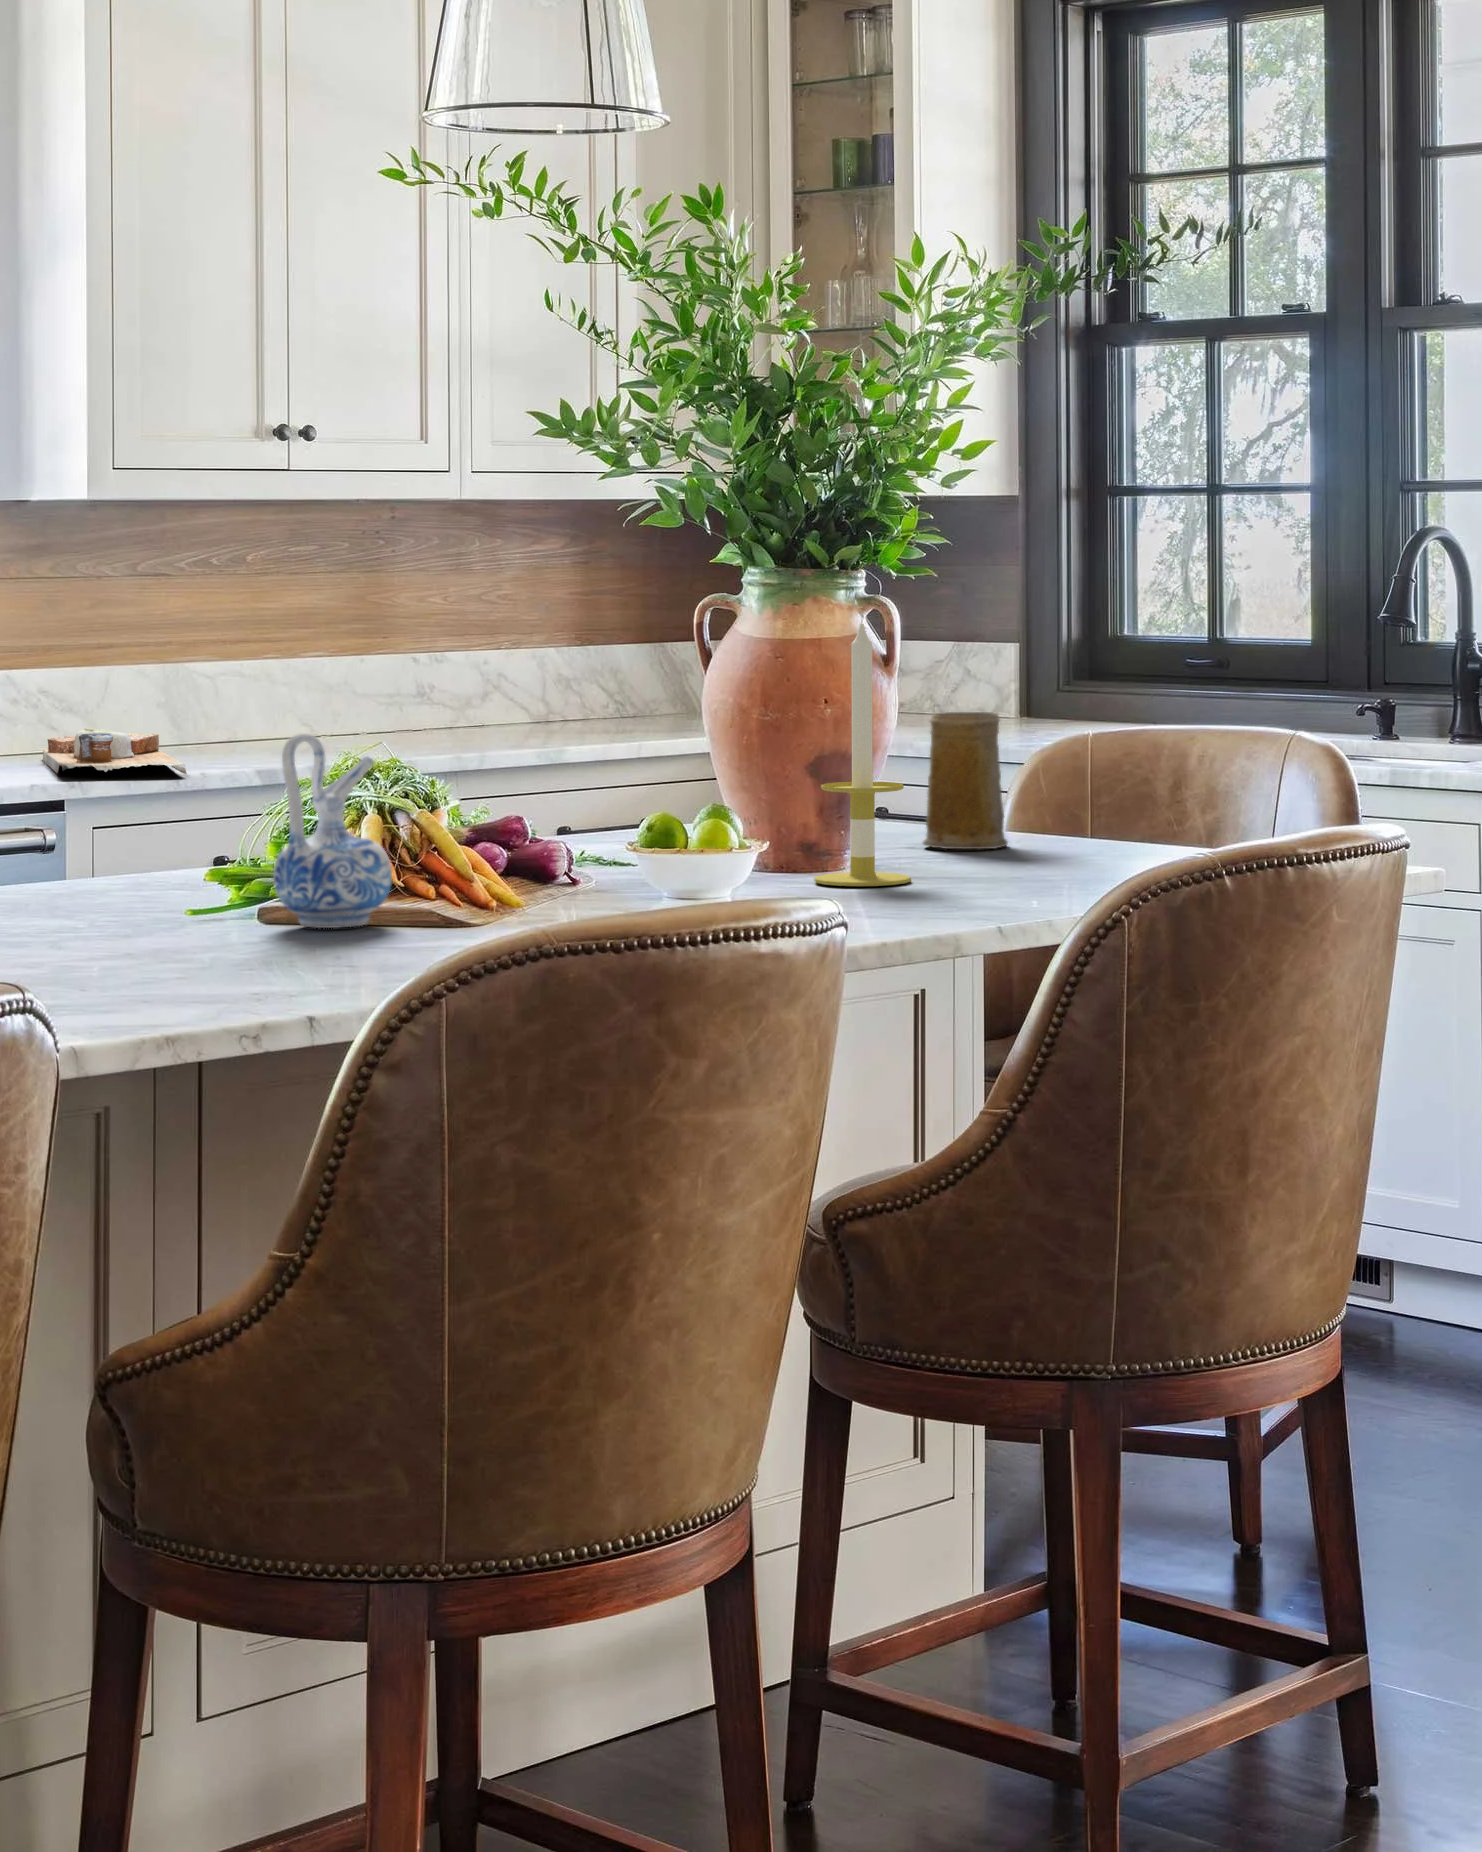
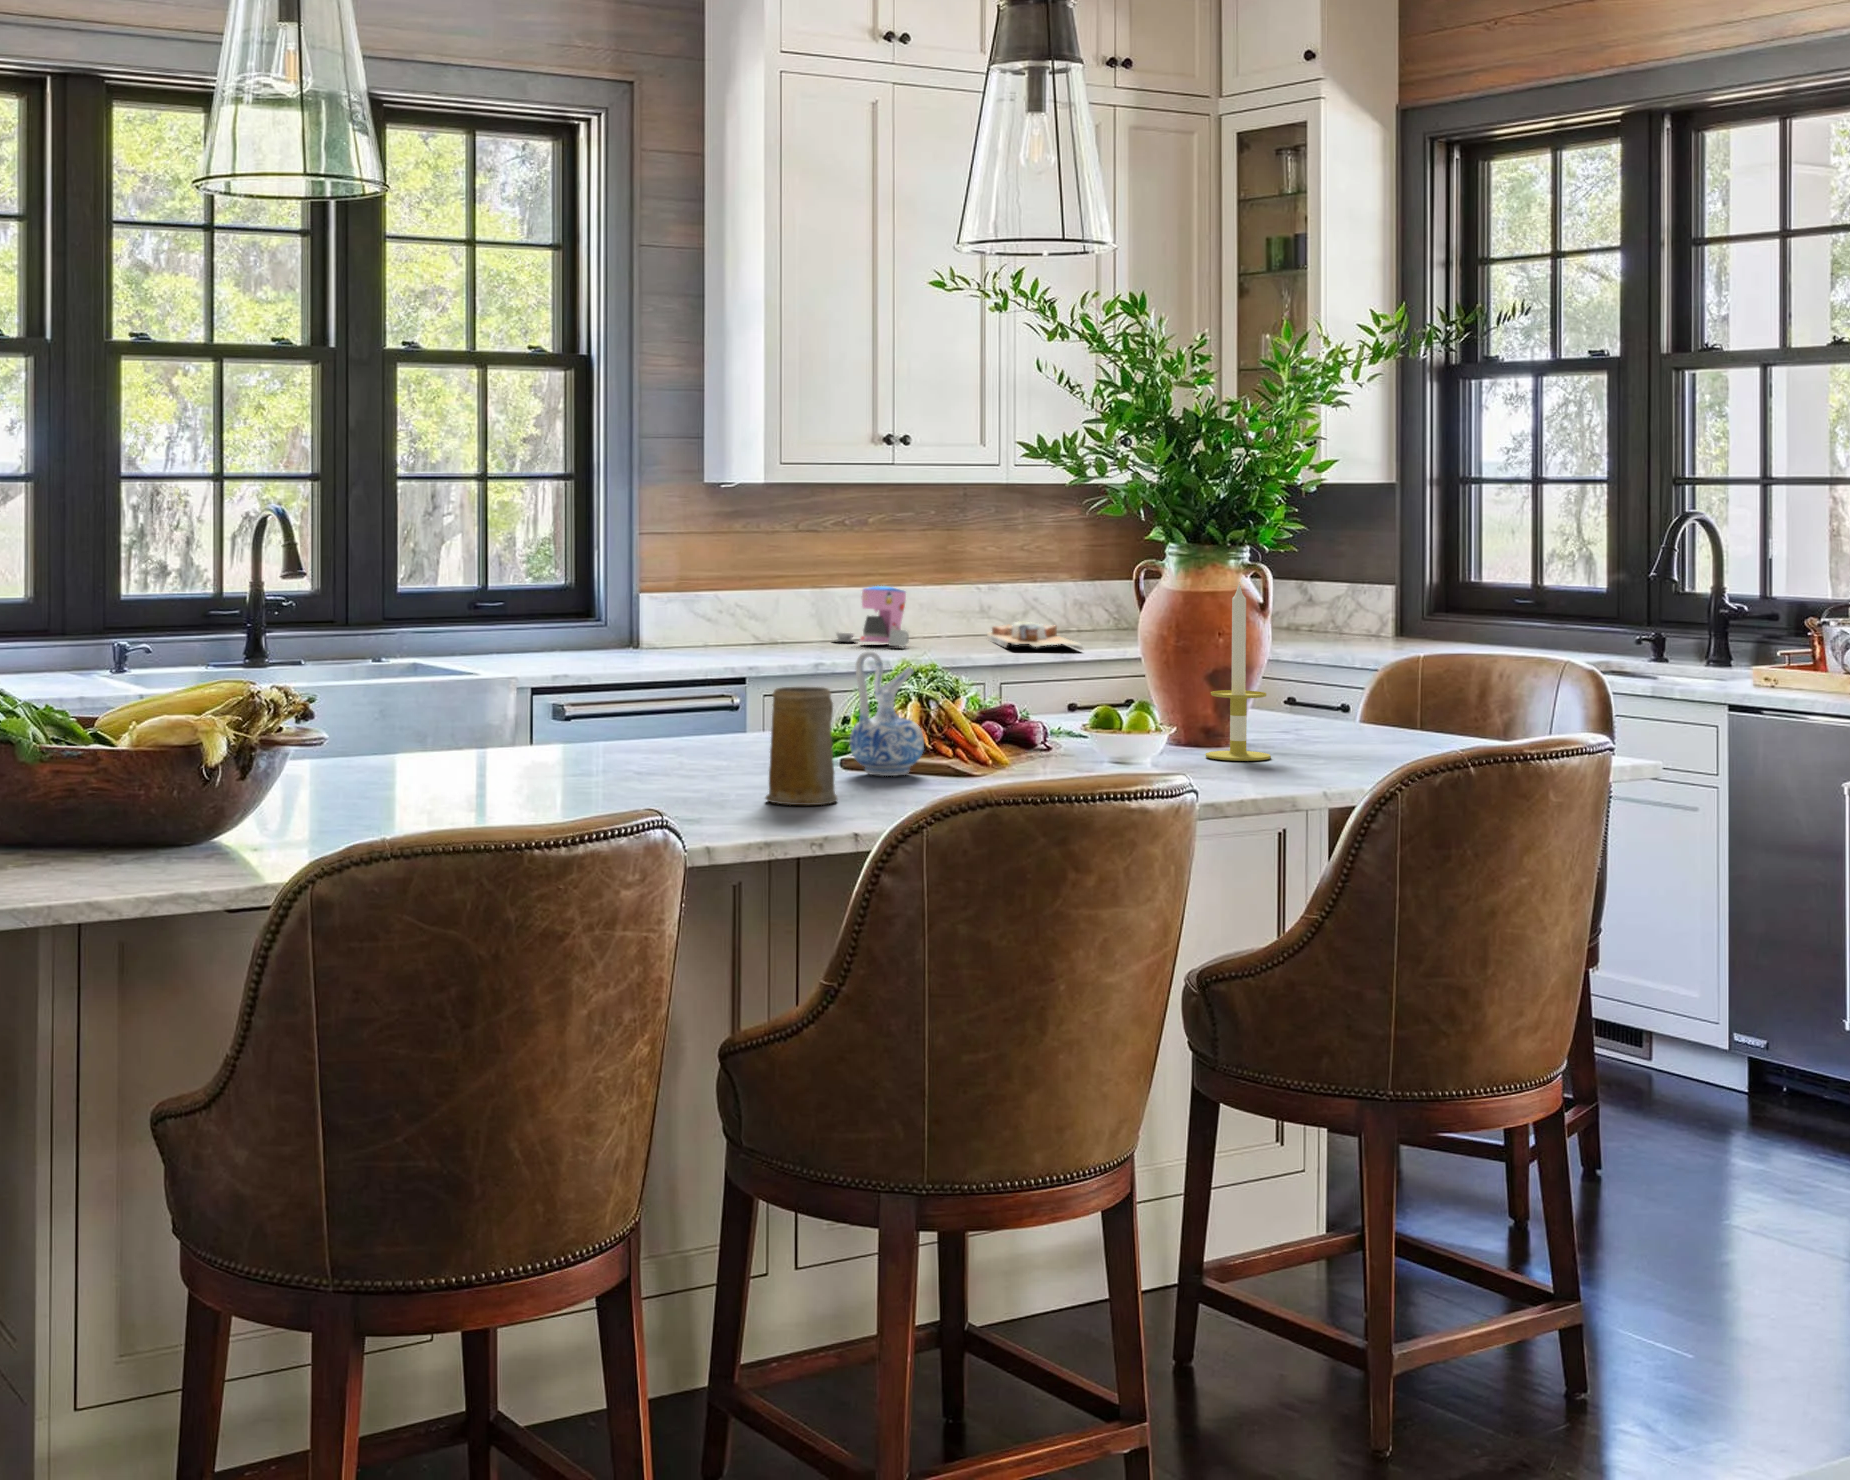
coffee maker: none [197,657,318,747] -> present [836,586,909,647]
mug: present [923,712,1008,849] -> present [766,687,838,805]
cutting board: present [43,729,187,774] -> present [987,621,1083,649]

